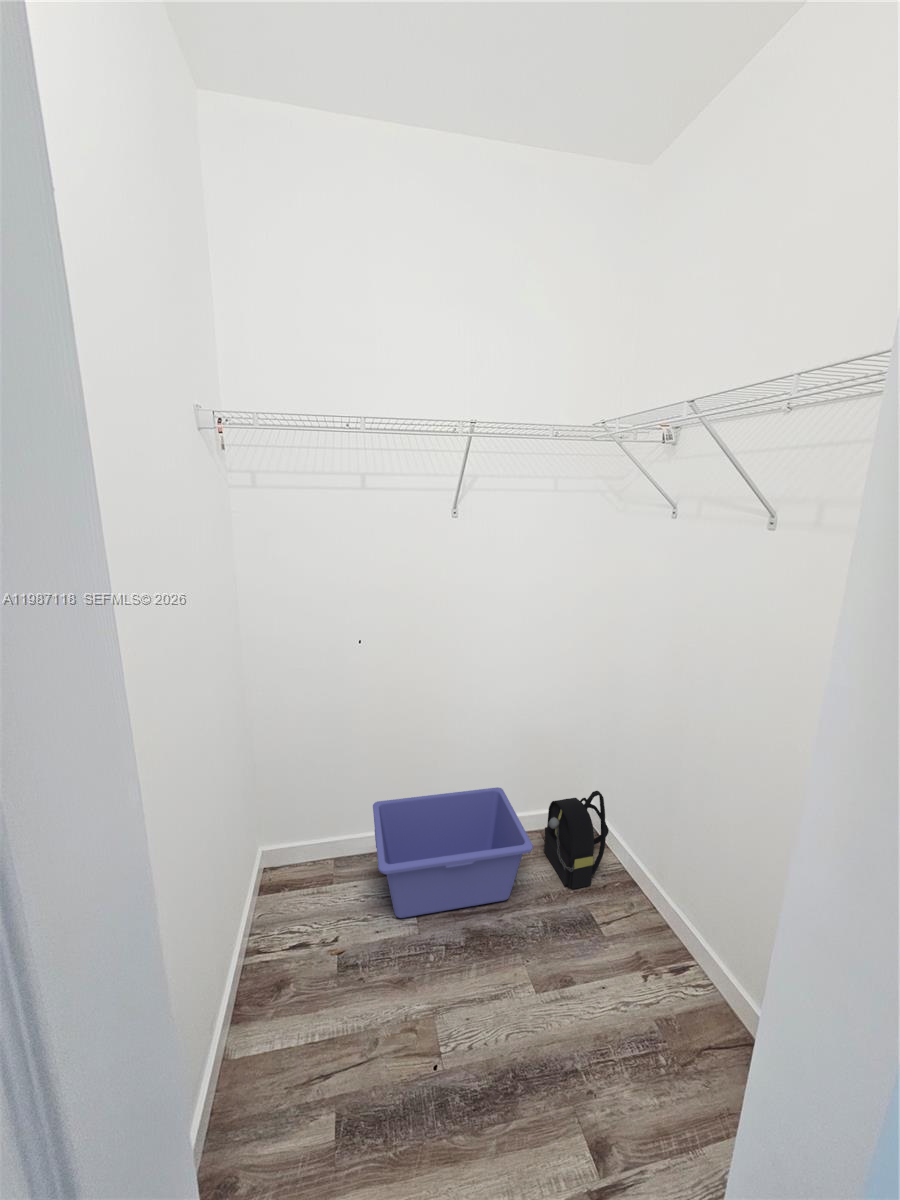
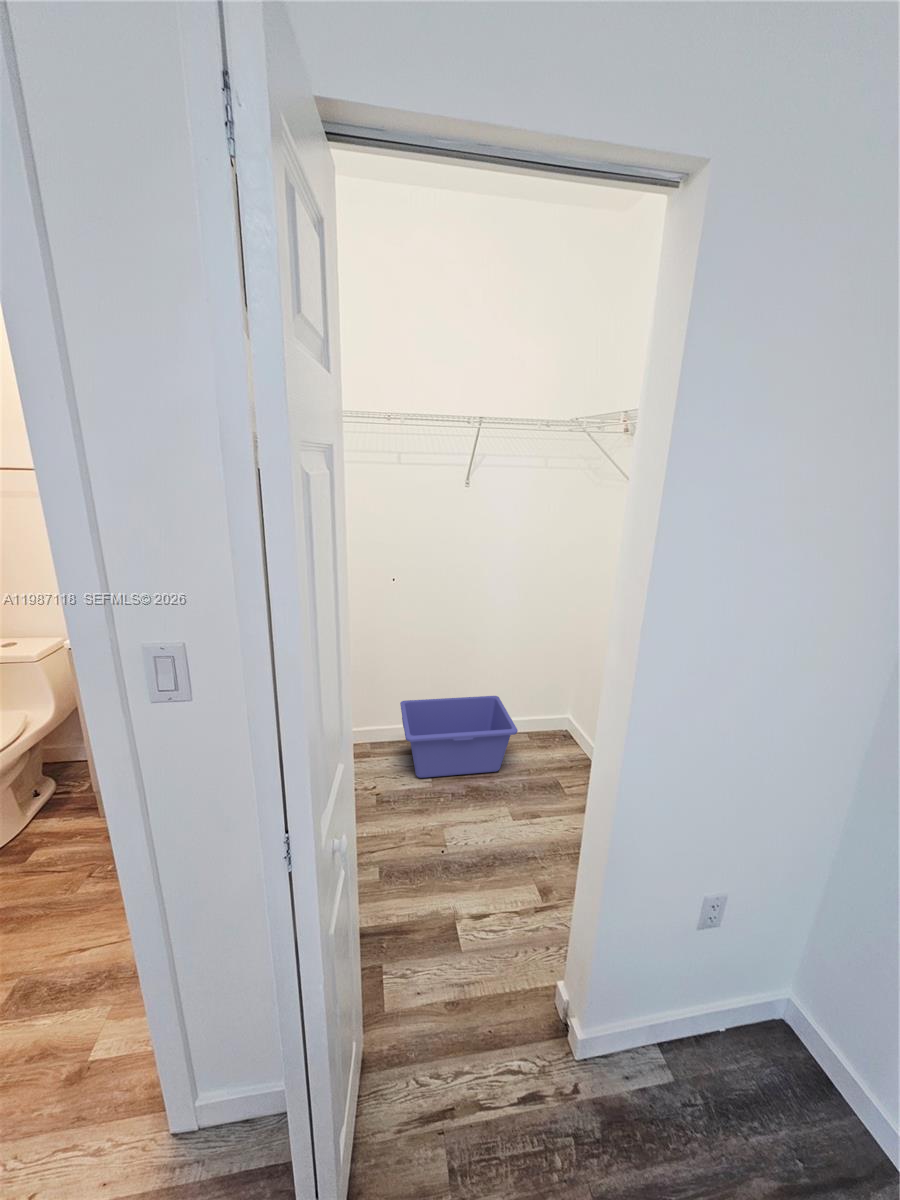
backpack: present [544,791,609,889] -> none [529,697,579,767]

